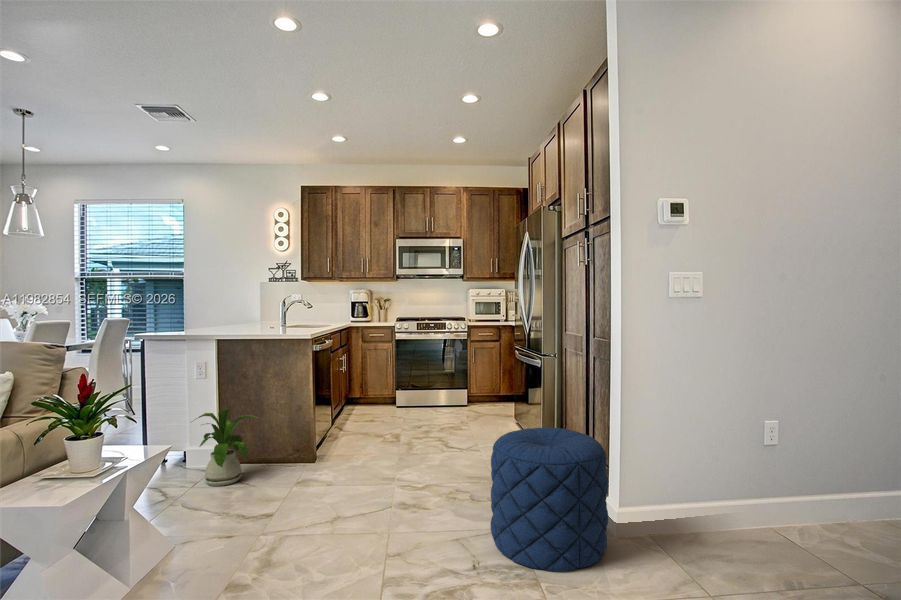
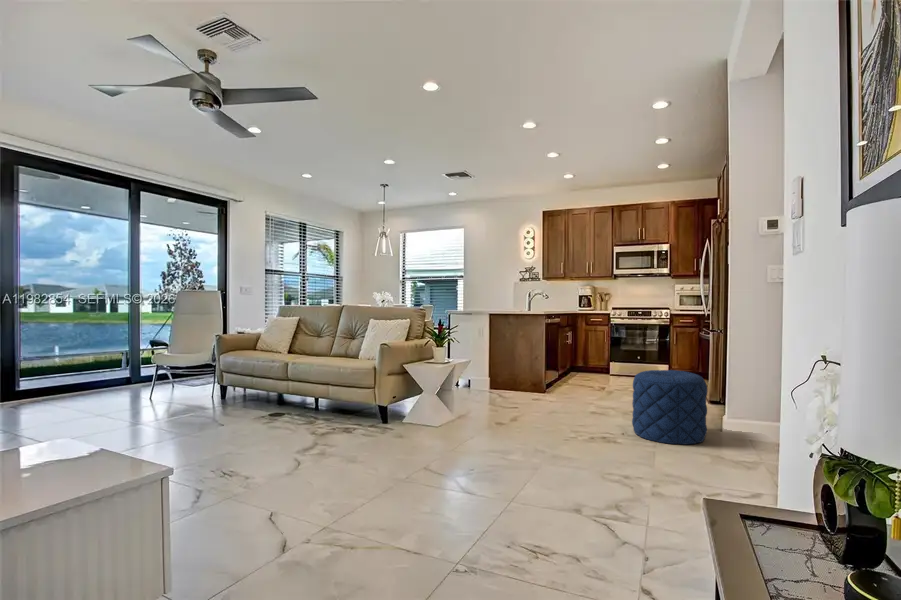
house plant: present [198,408,259,486] -> none [475,353,512,396]

